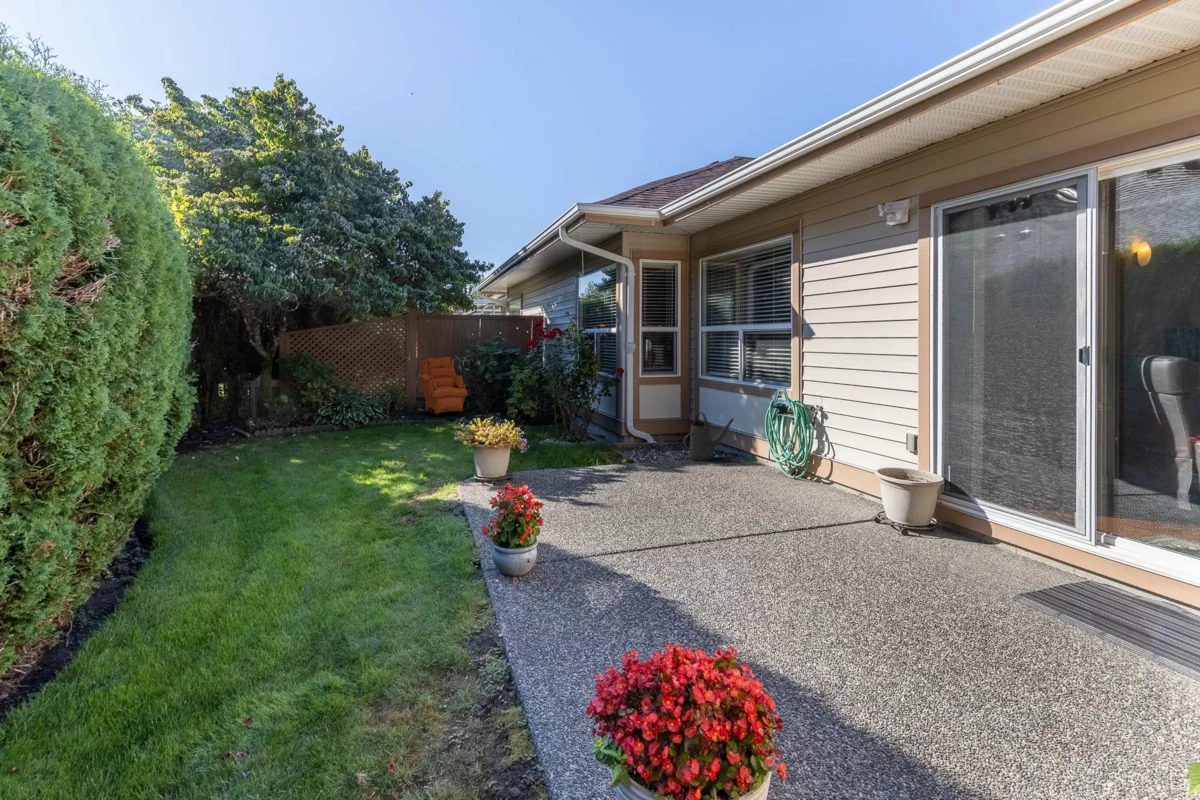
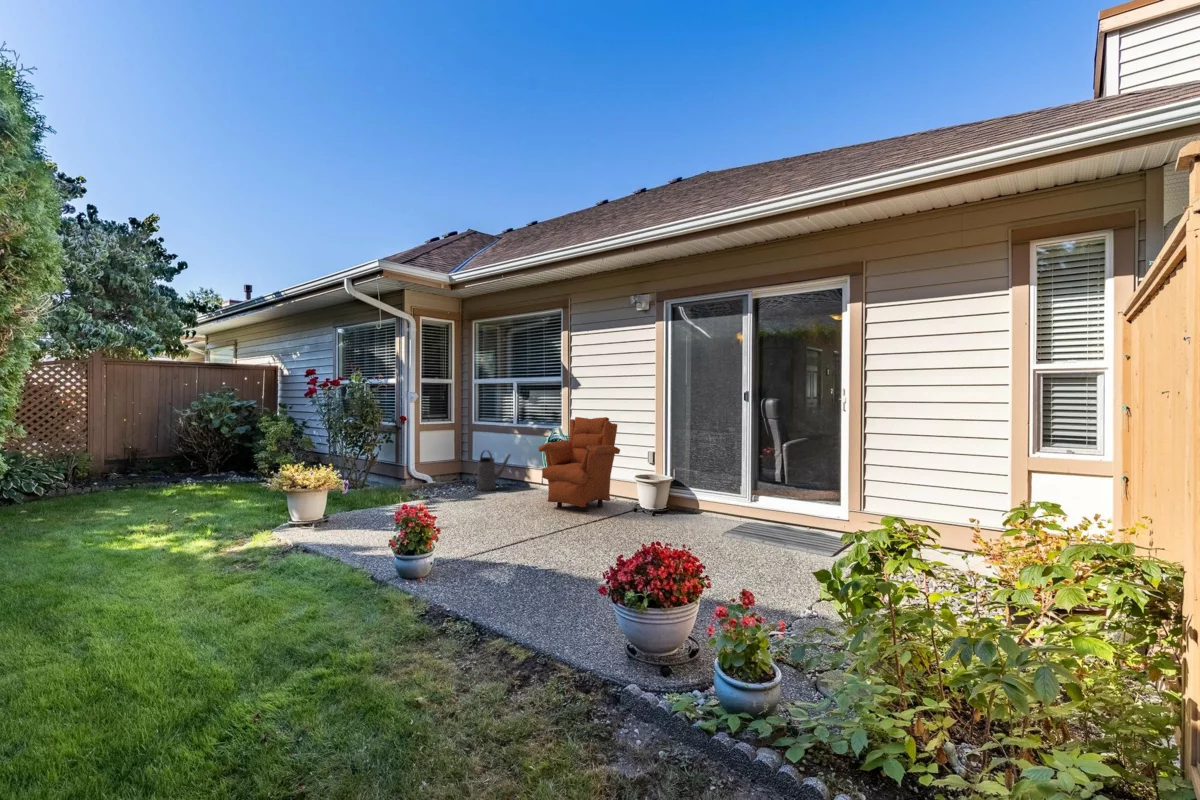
armchair: present [417,357,467,416] -> present [538,417,620,511]

